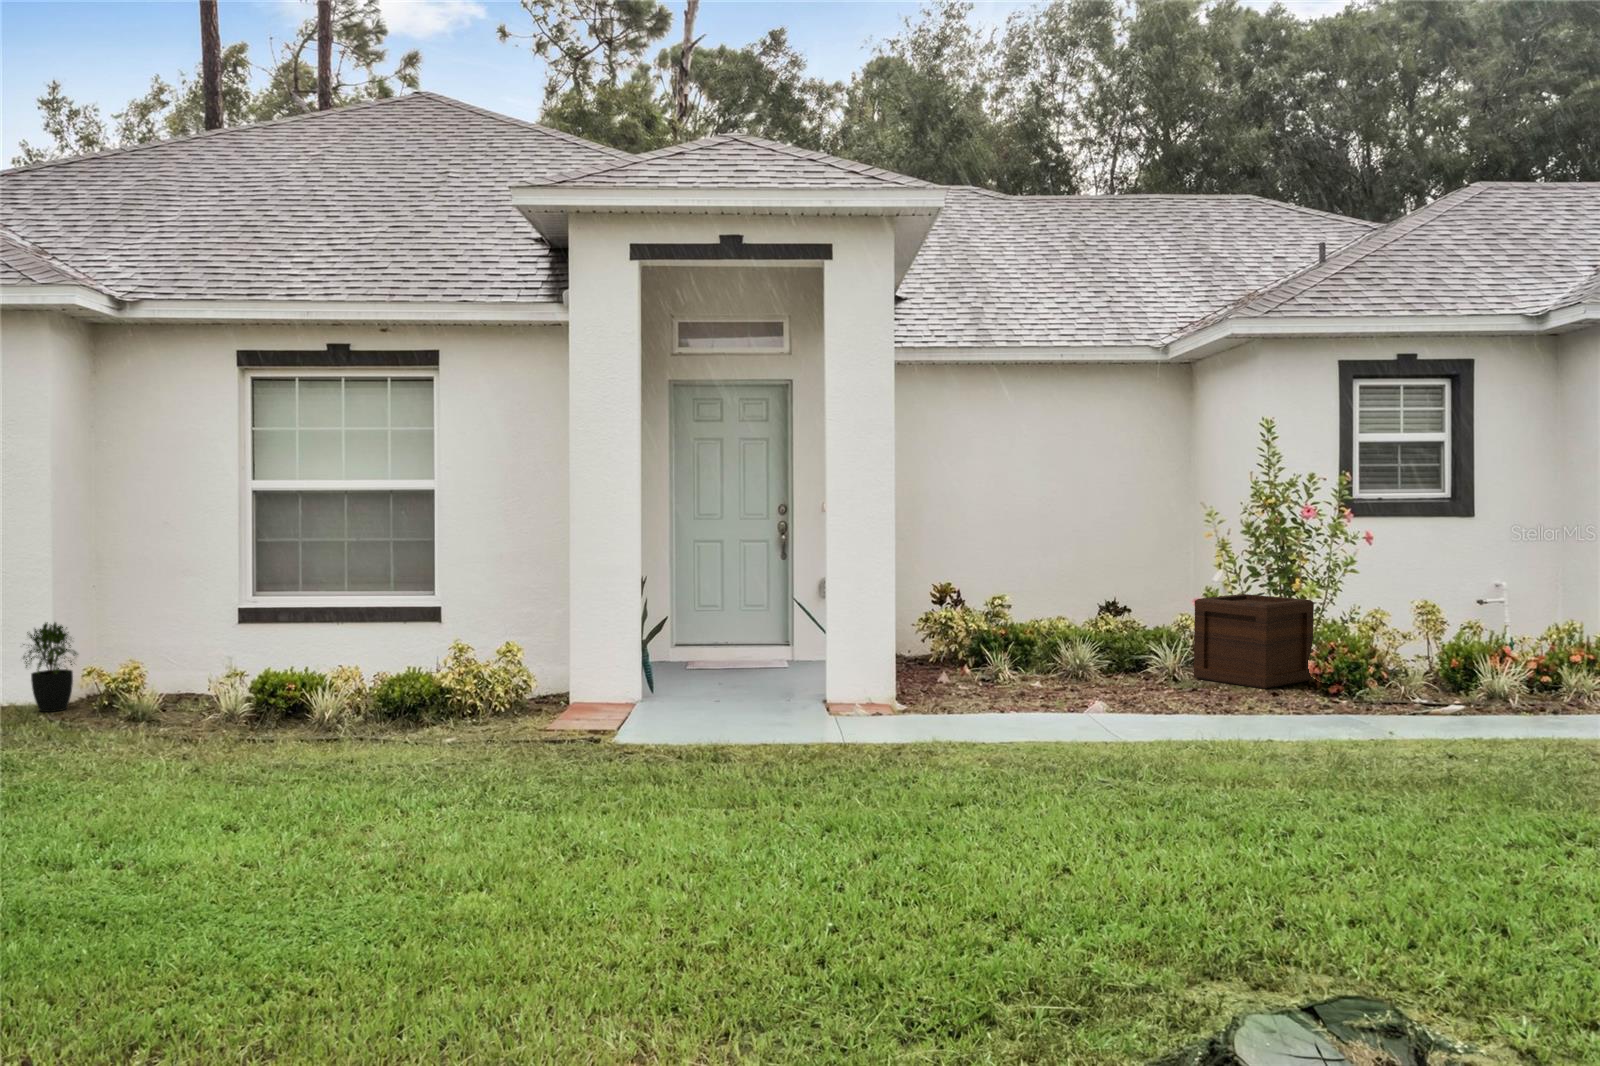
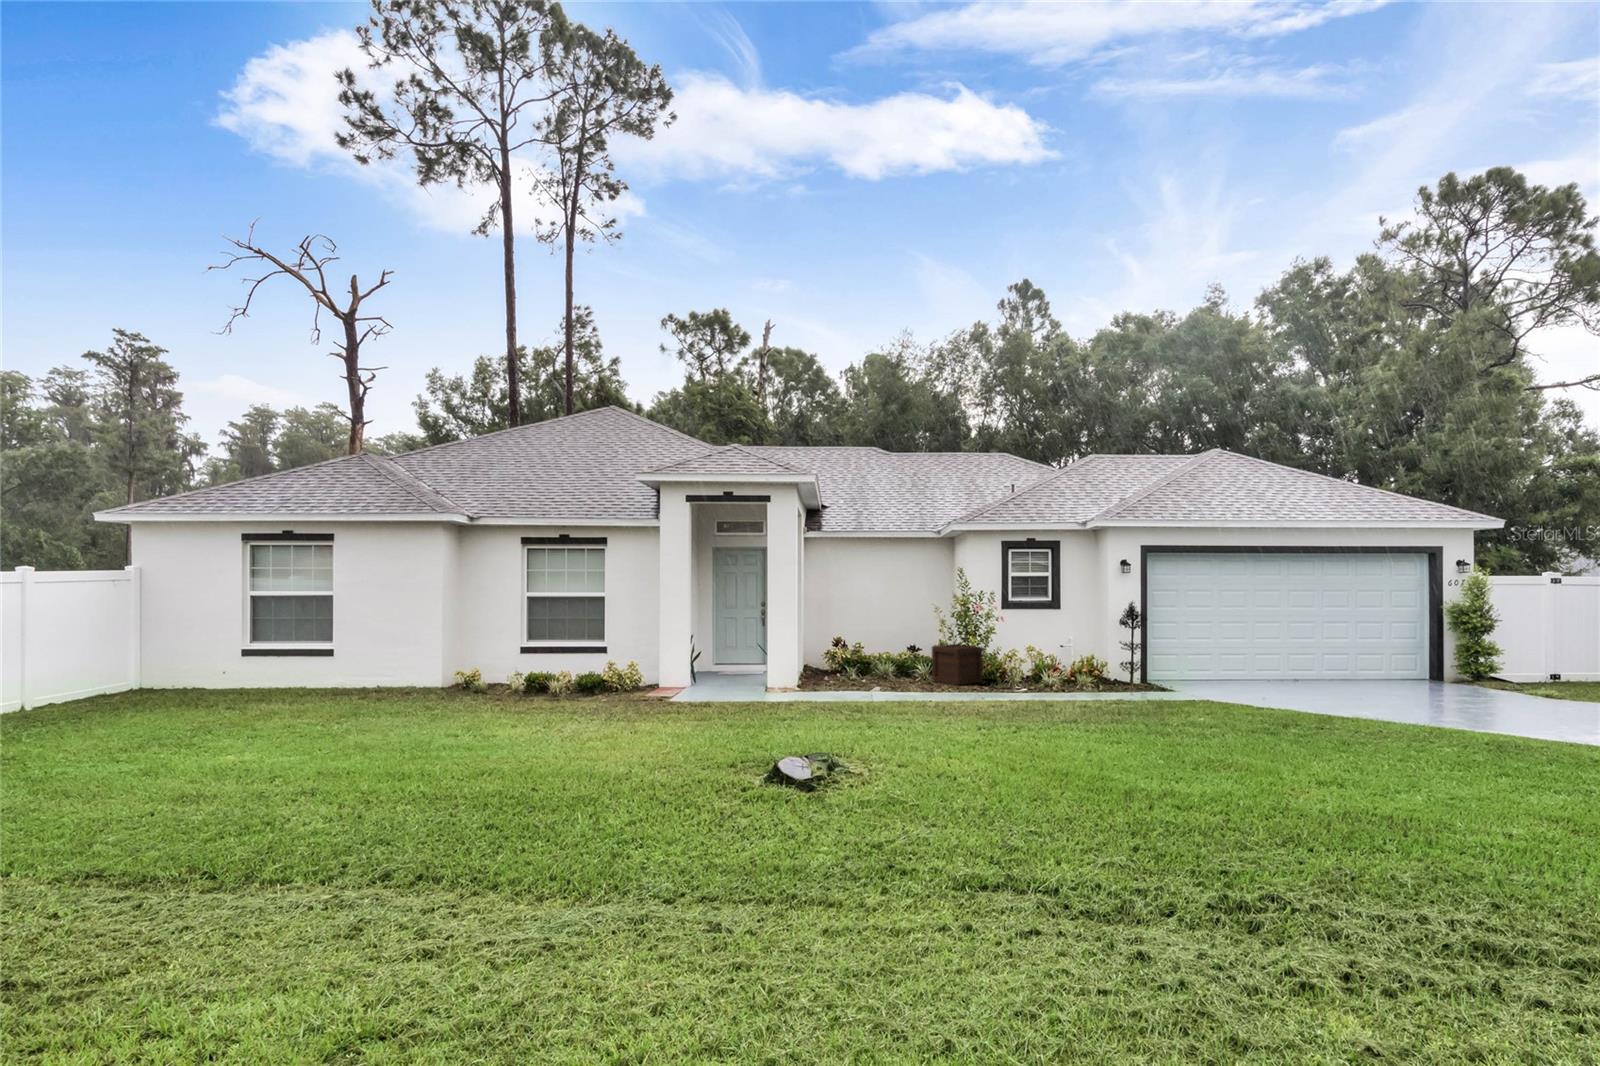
potted plant: present [23,622,78,712] -> none [431,651,456,689]

